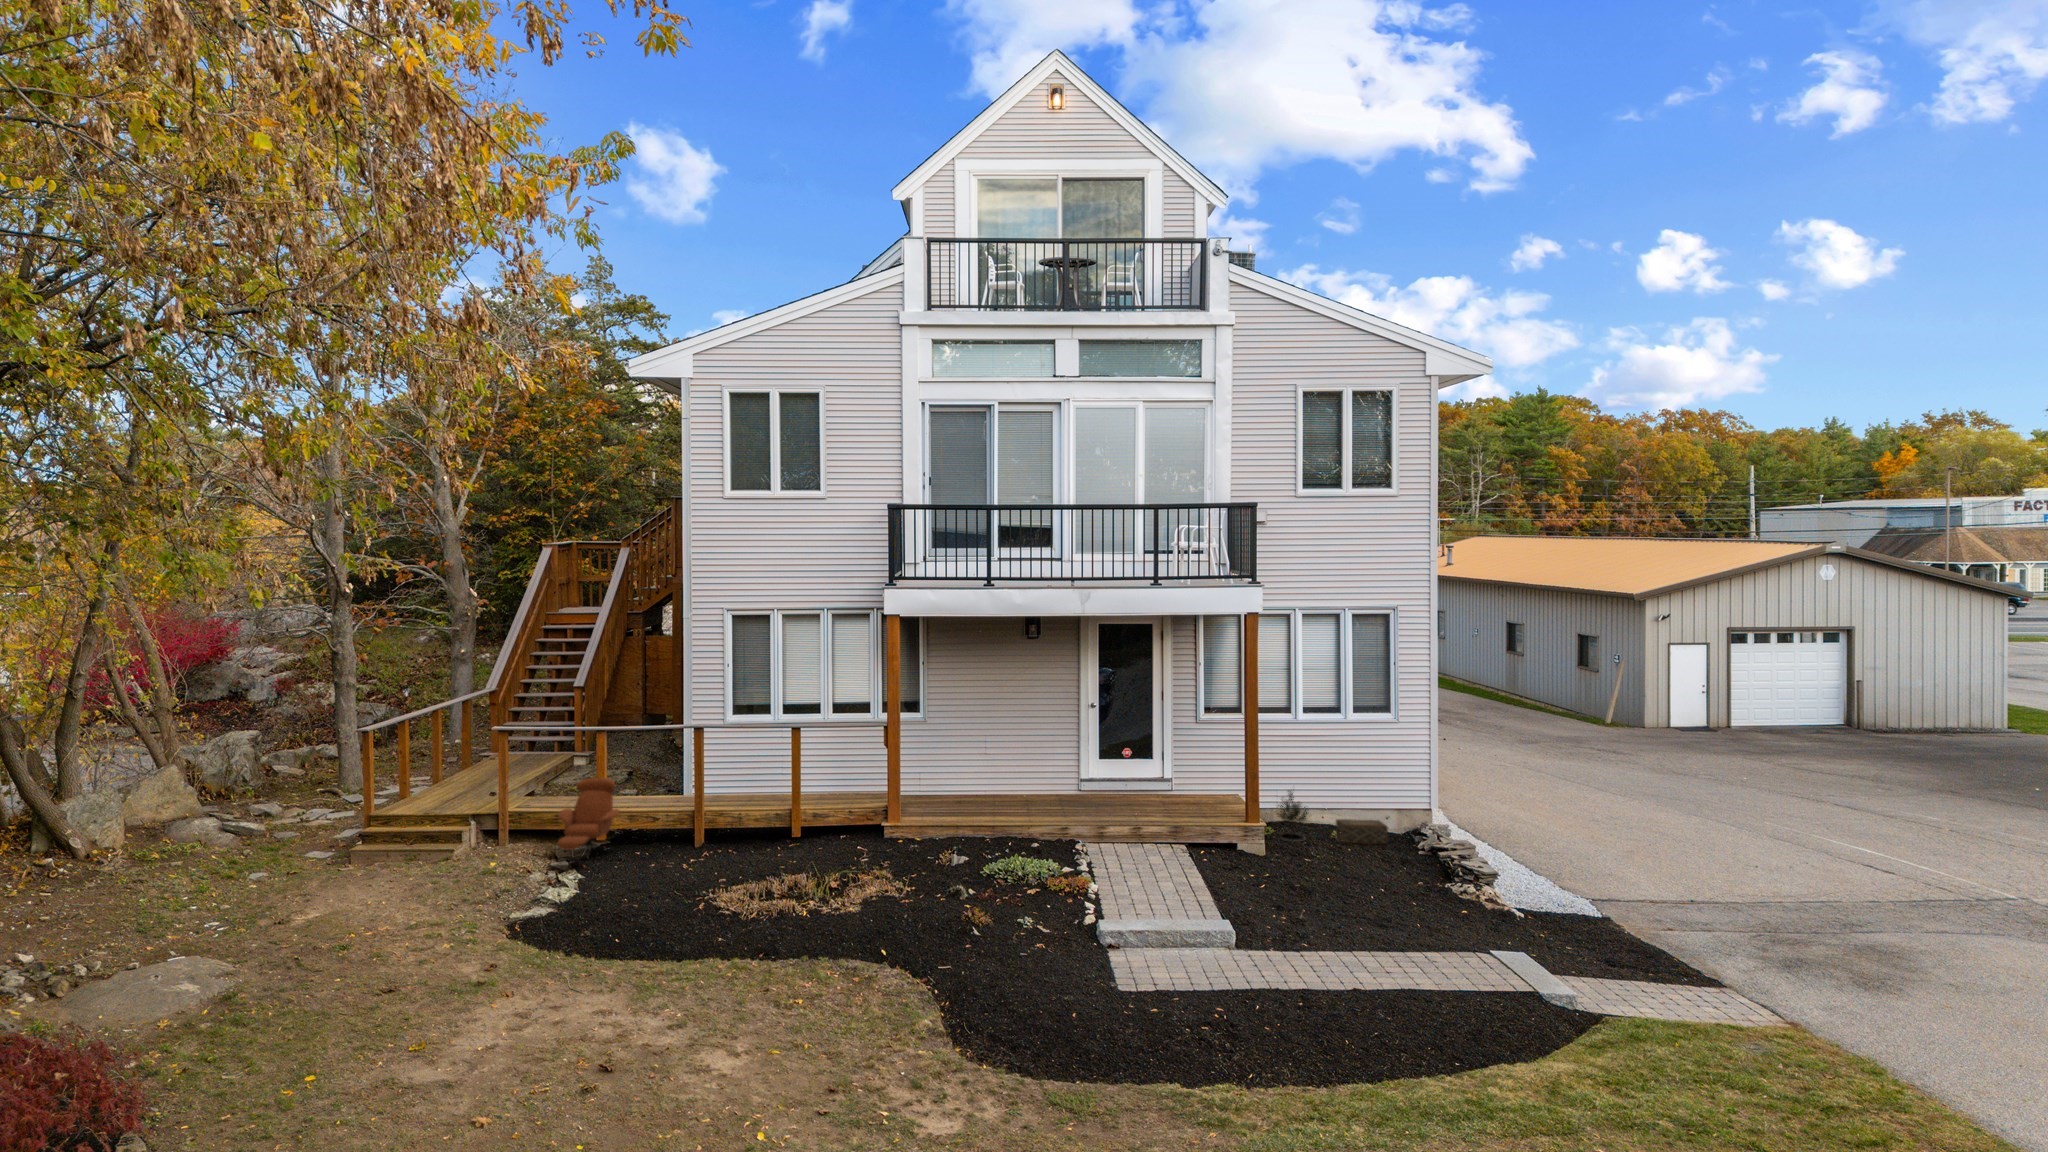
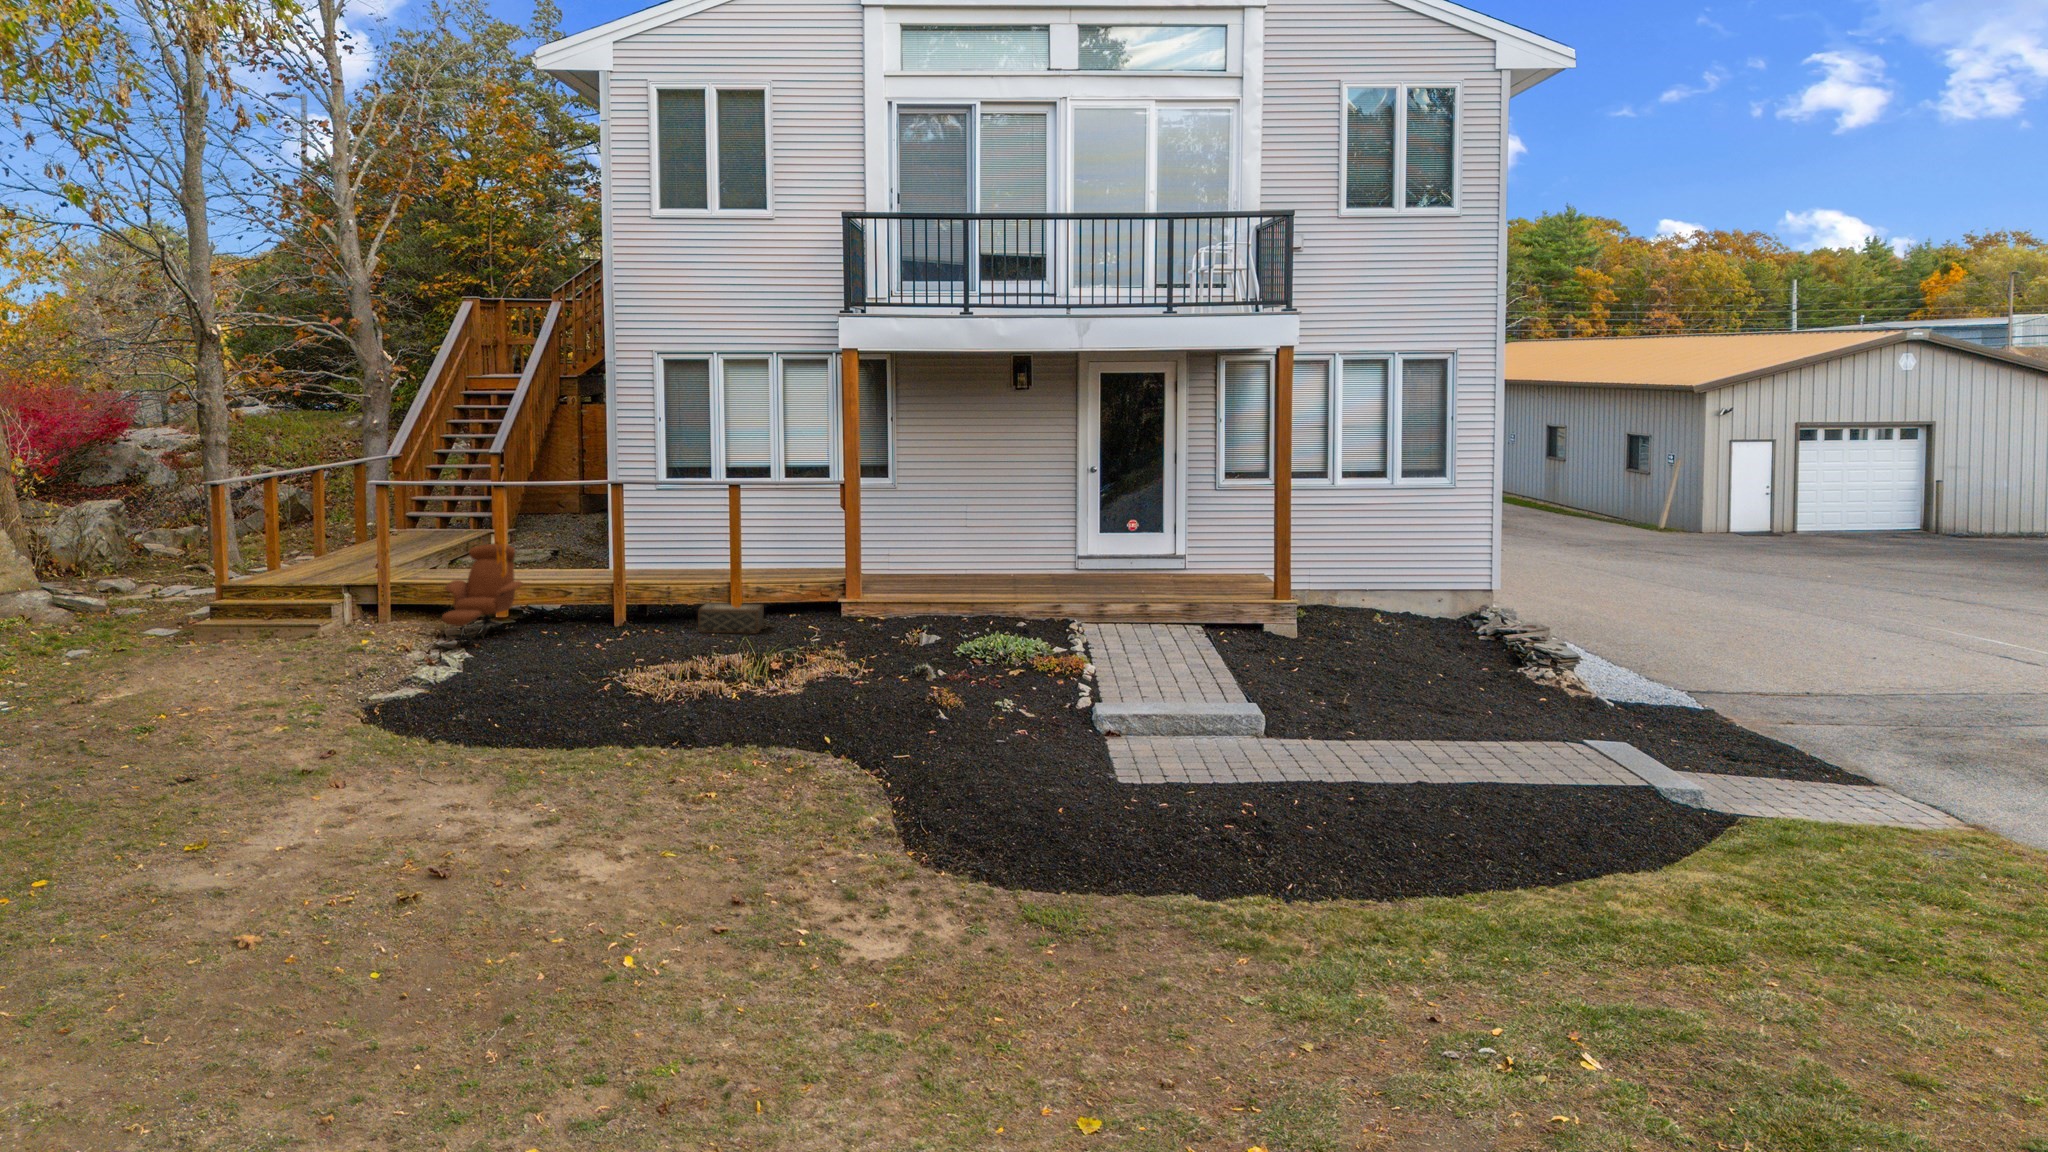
potted tree: present [1277,790,1307,842] -> none [1306,561,1351,626]
woven basket: present [1336,819,1388,844] -> present [698,603,764,633]

